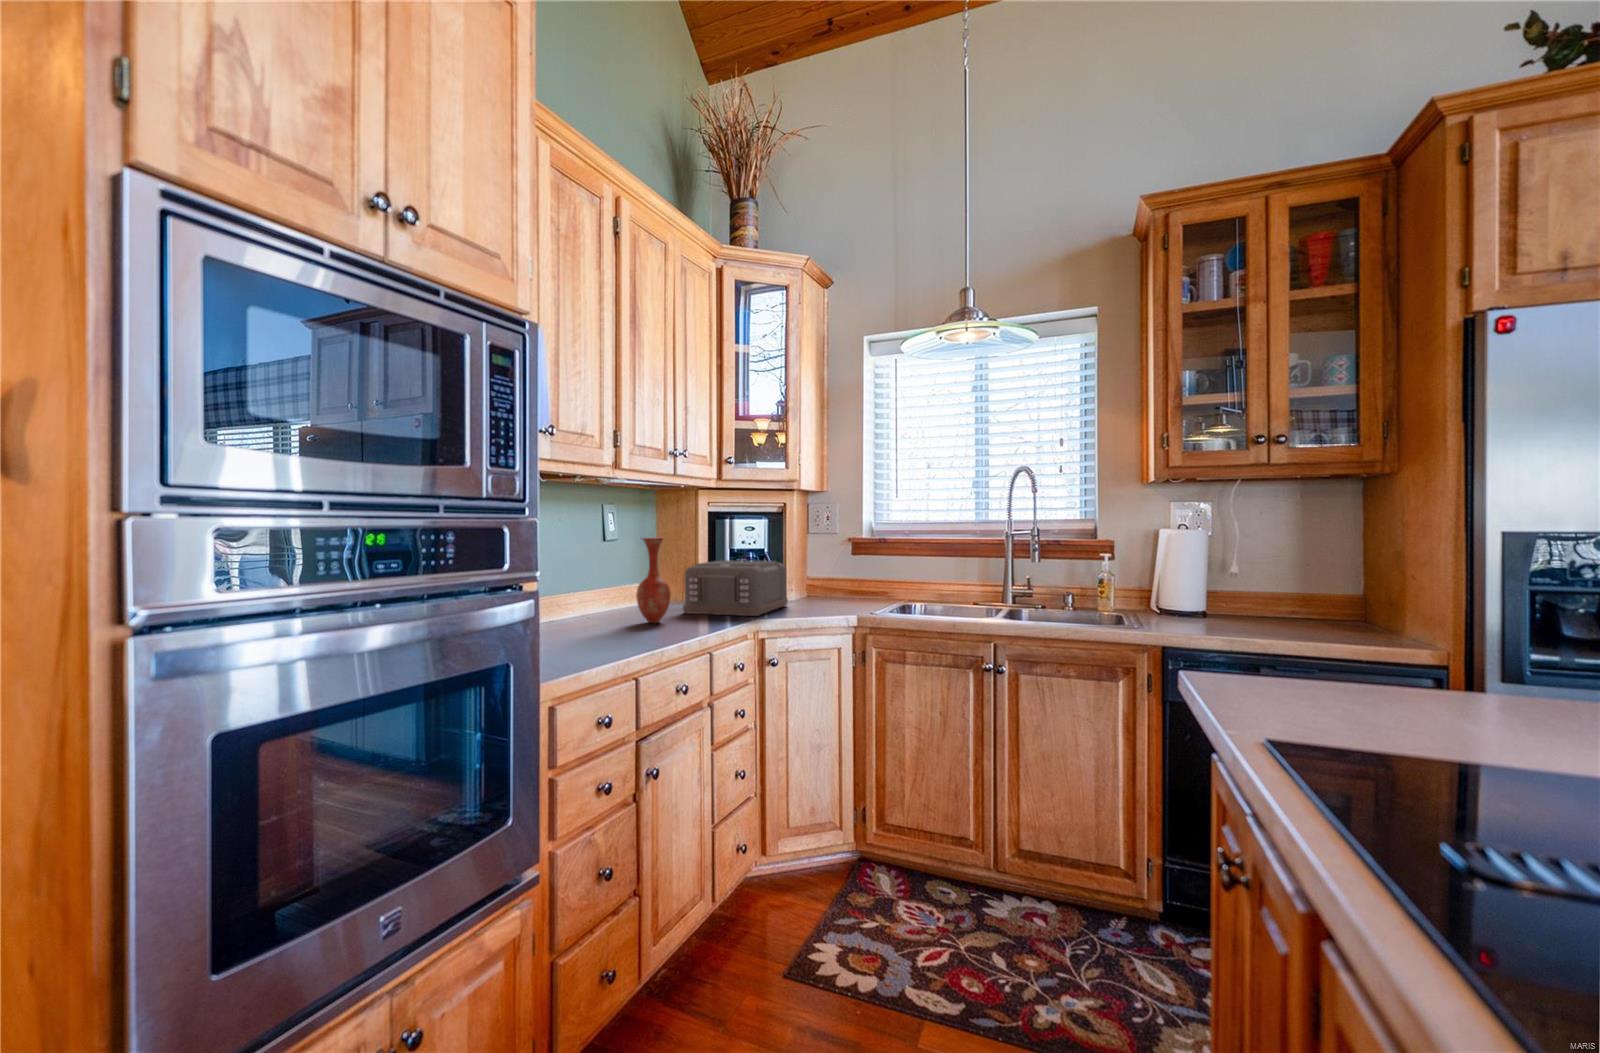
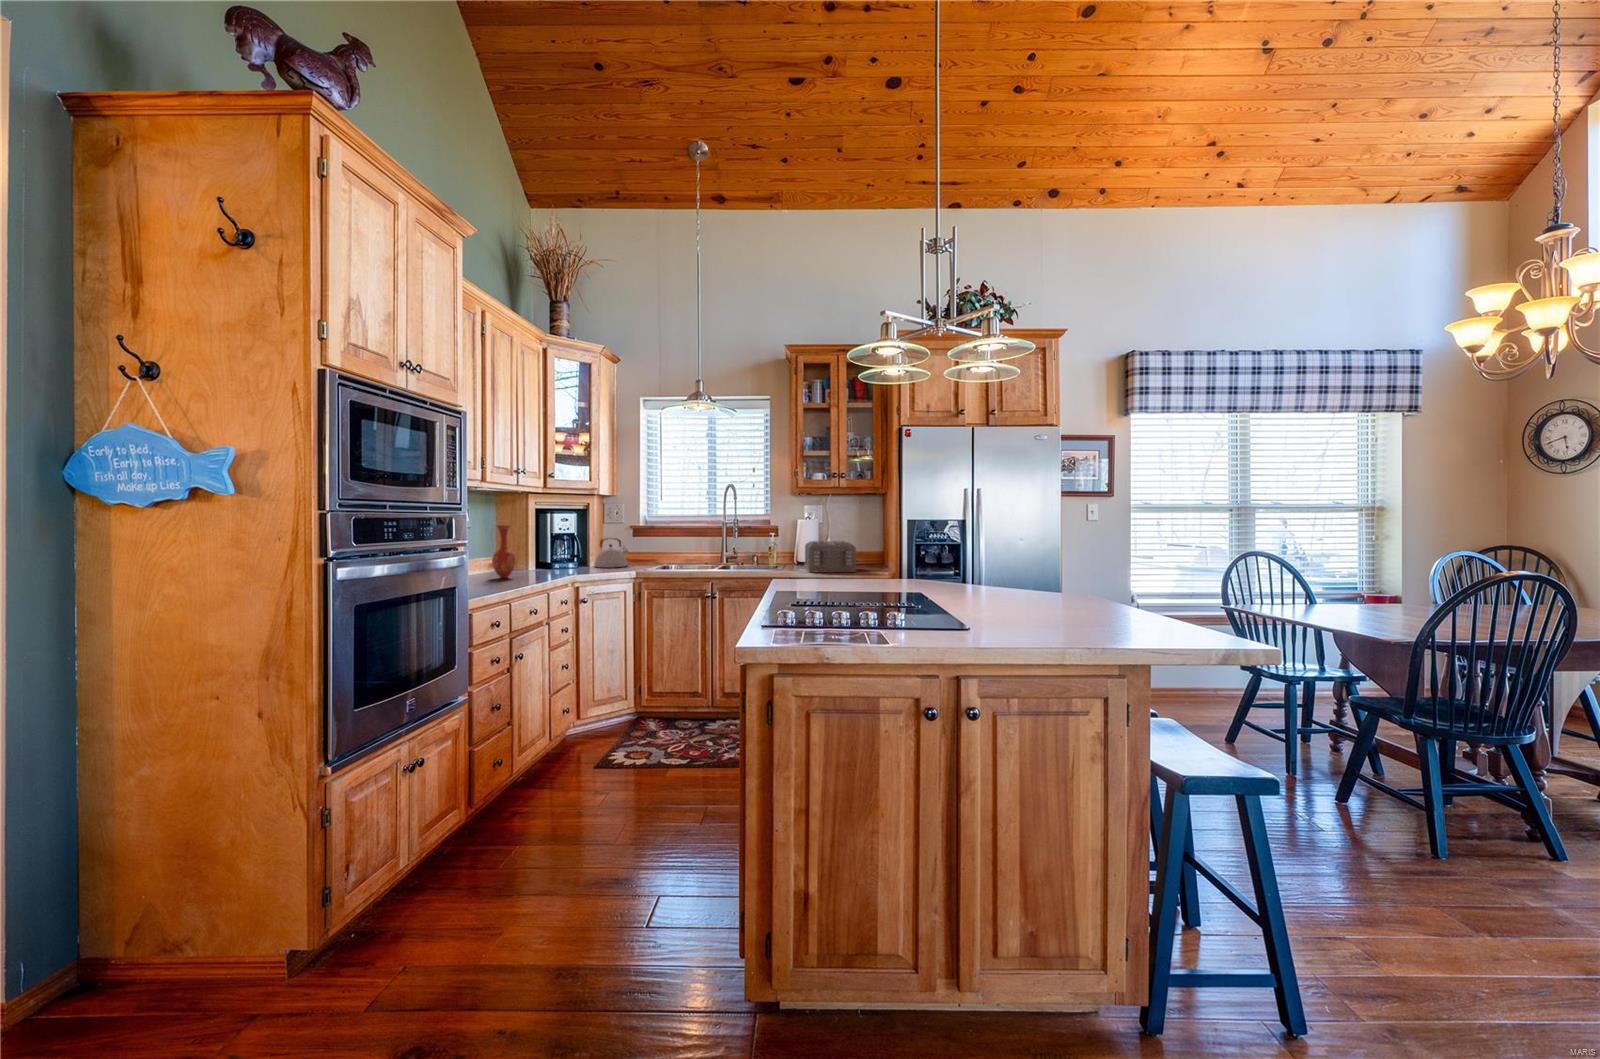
kettle: none [795,557,847,605] -> present [594,538,628,568]
toaster: present [683,560,788,616] -> present [804,541,857,572]

